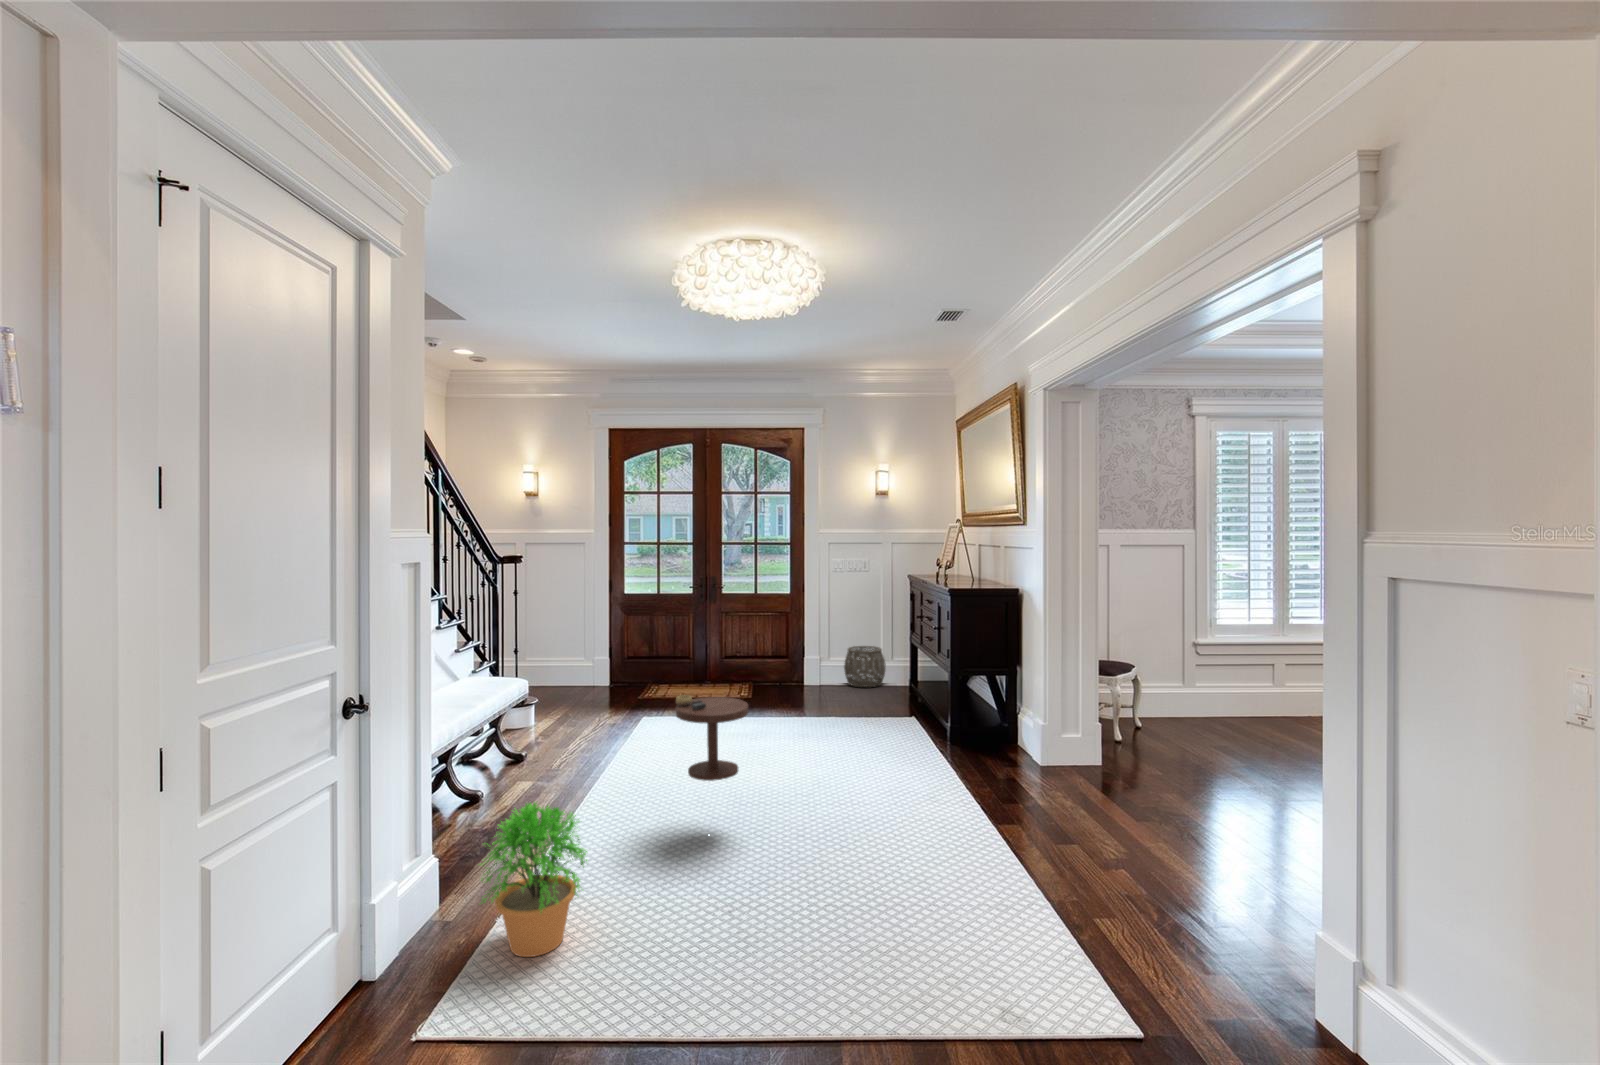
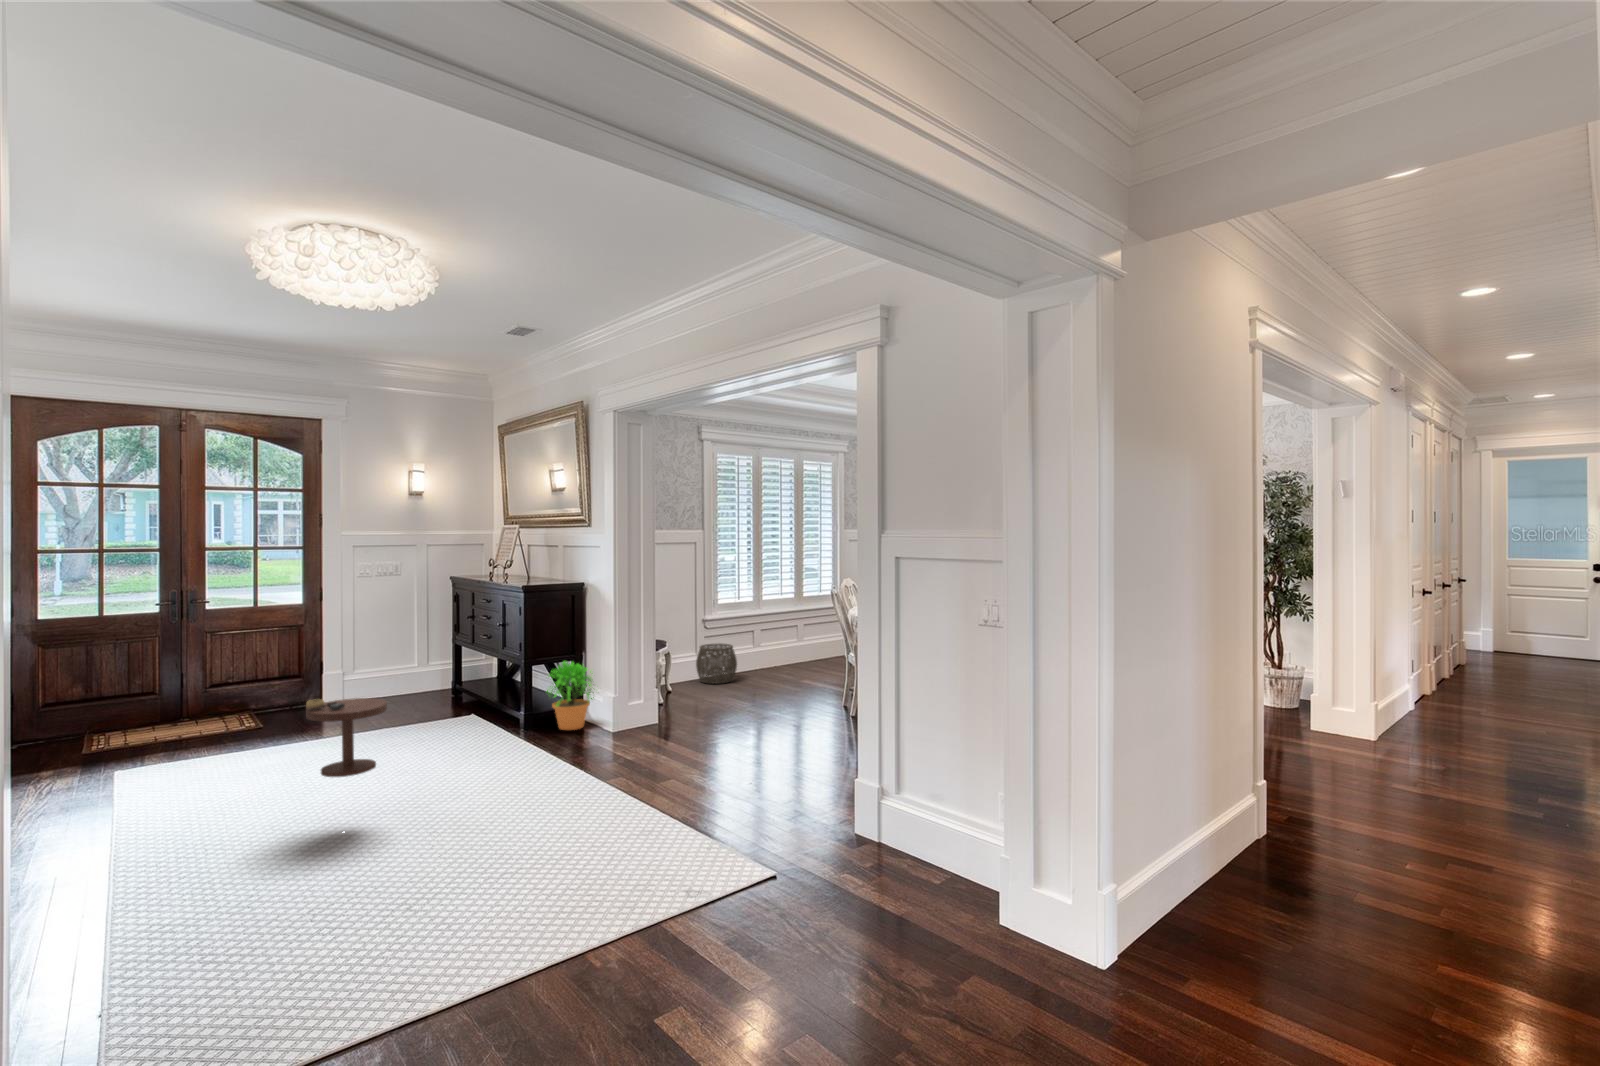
woven basket: present [844,646,886,687] -> present [696,644,737,684]
potted plant: present [481,803,587,957] -> present [547,661,594,730]

